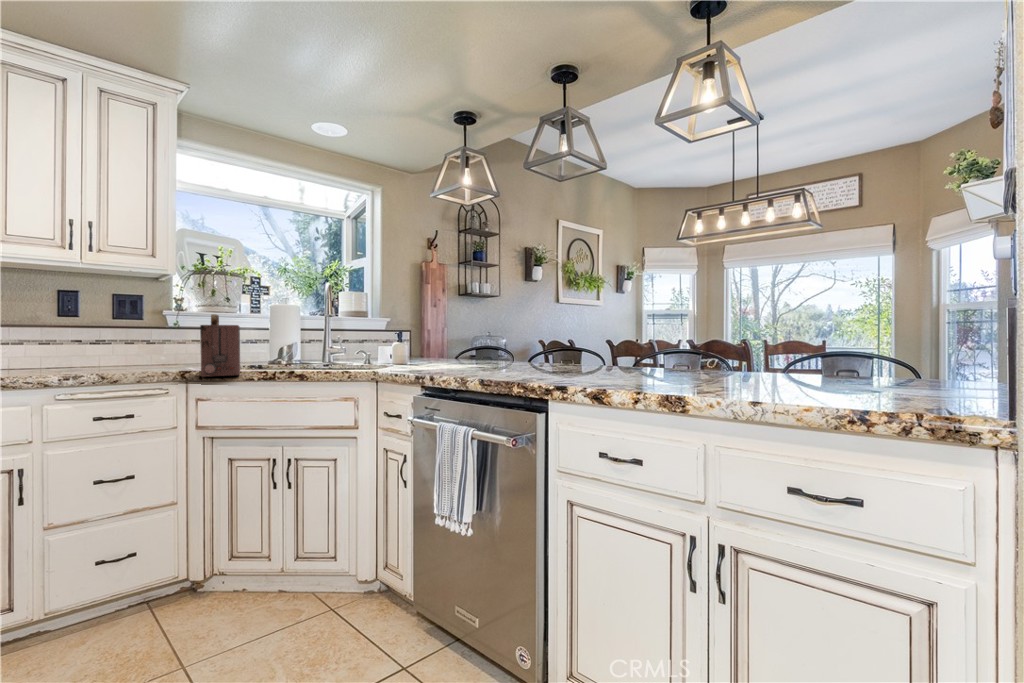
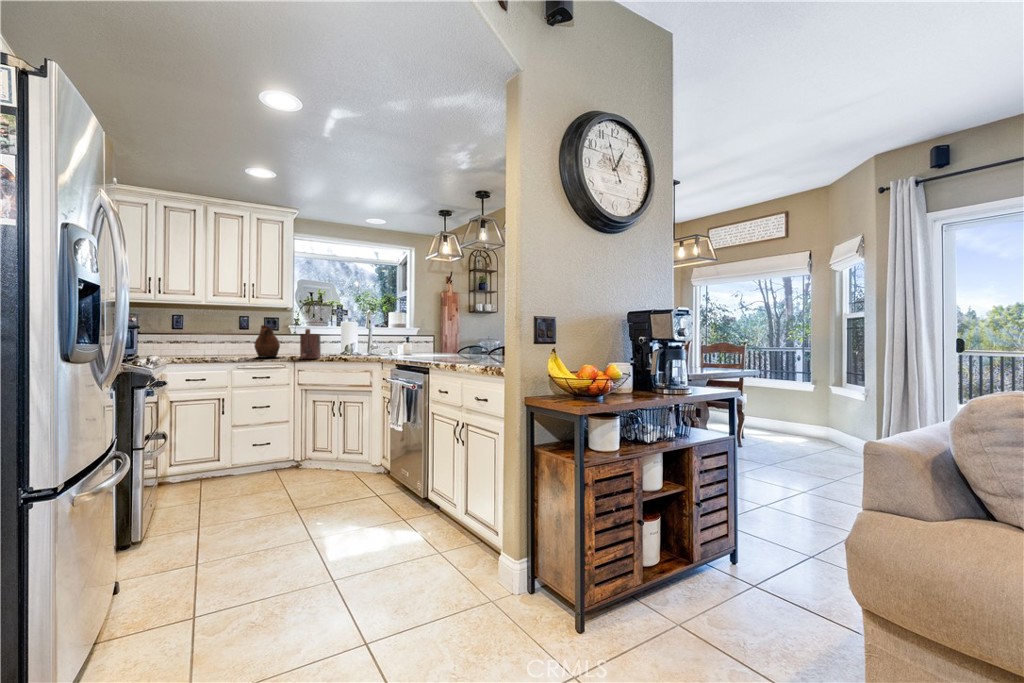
ceramic pitcher: none [80,306,163,376] -> present [254,325,280,358]

